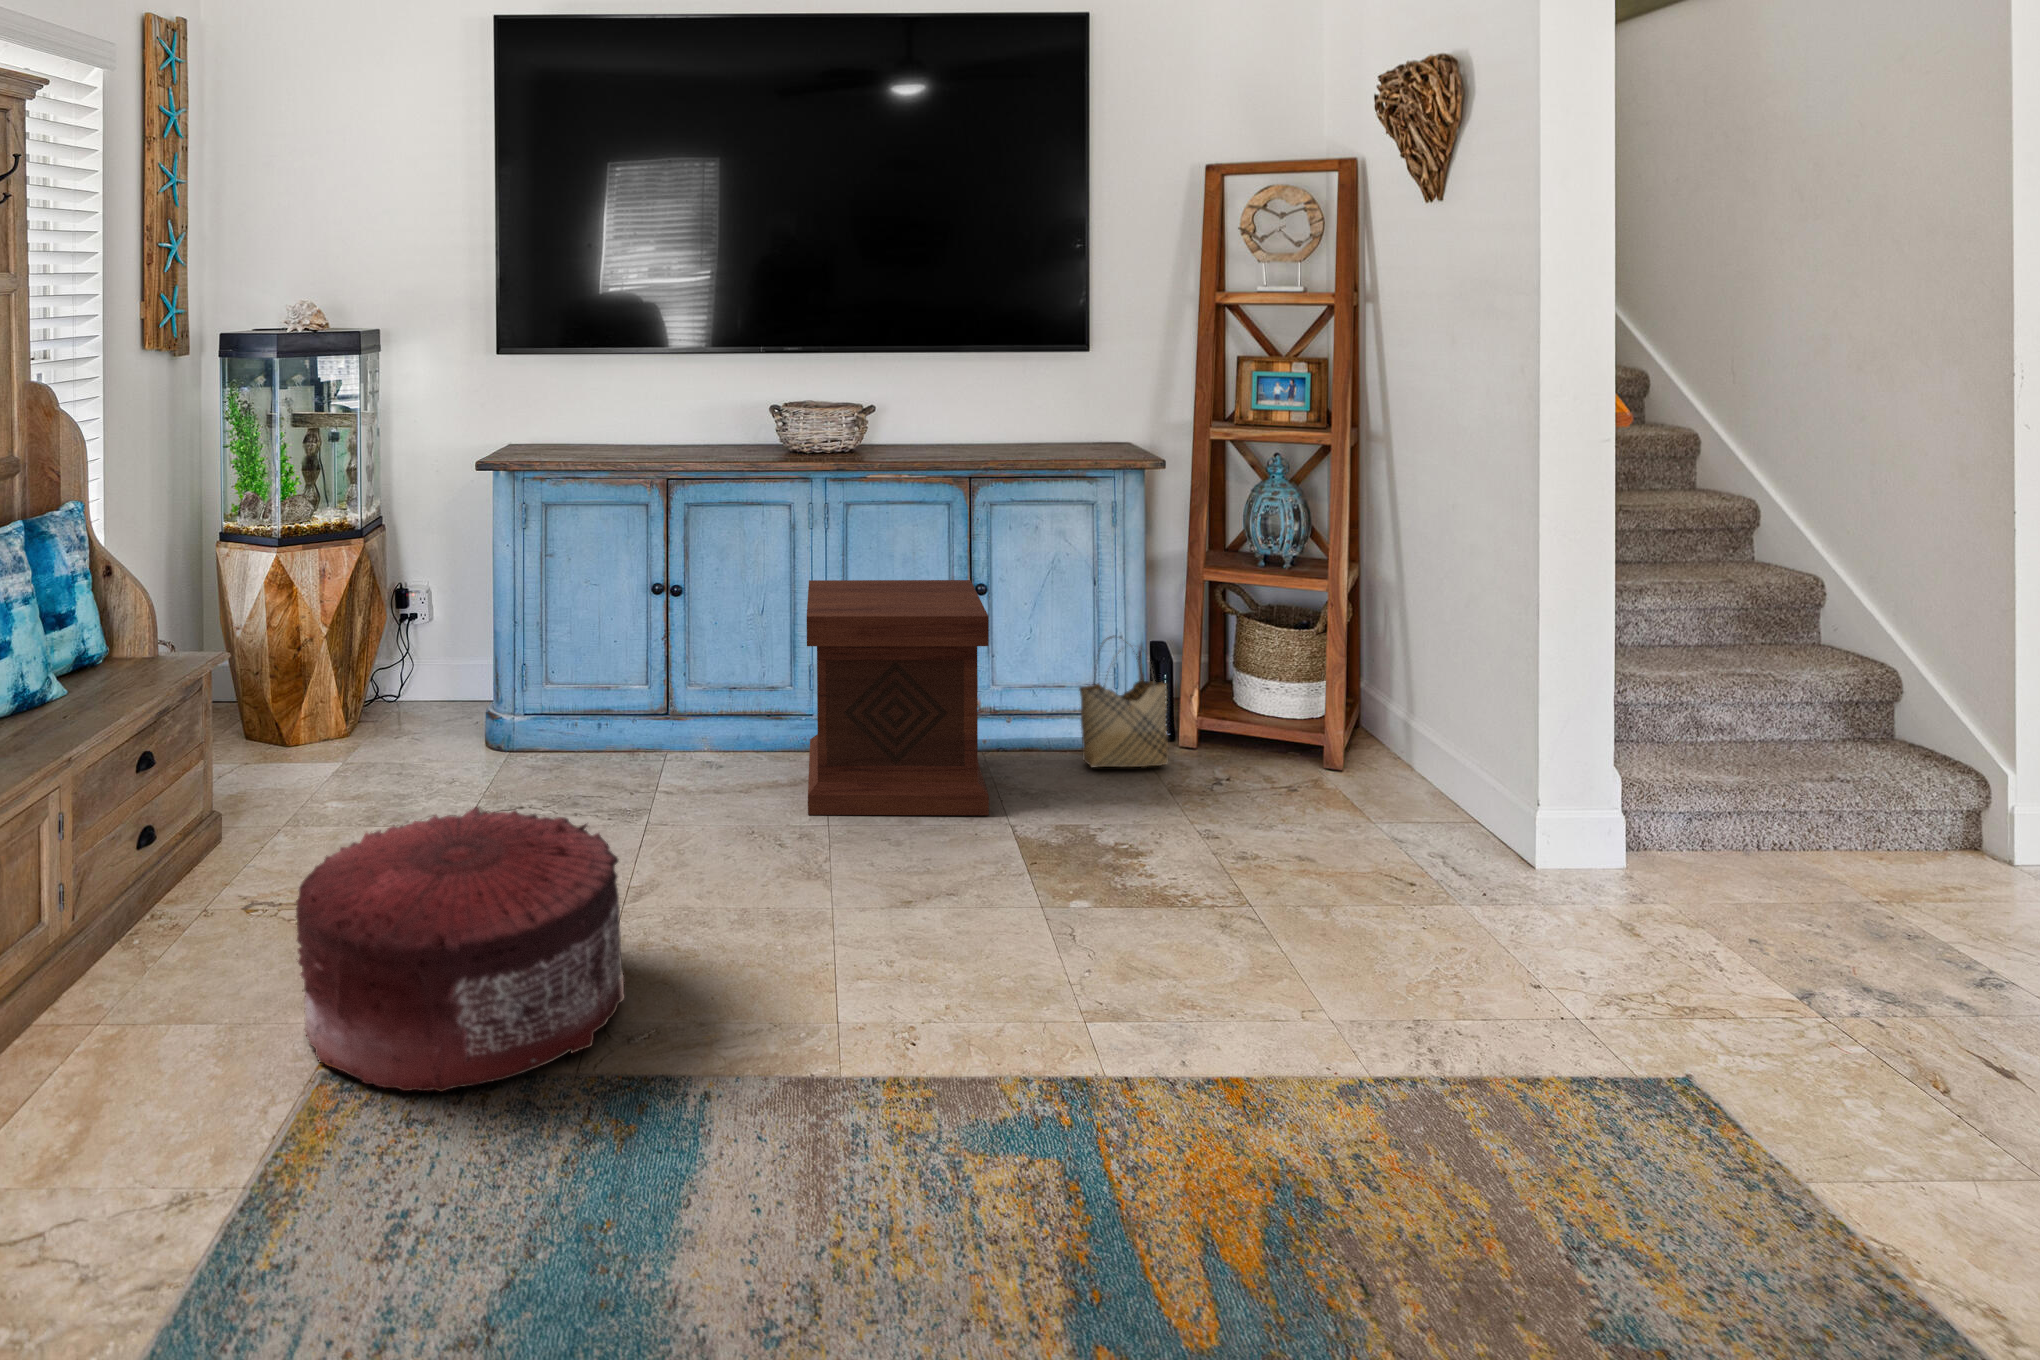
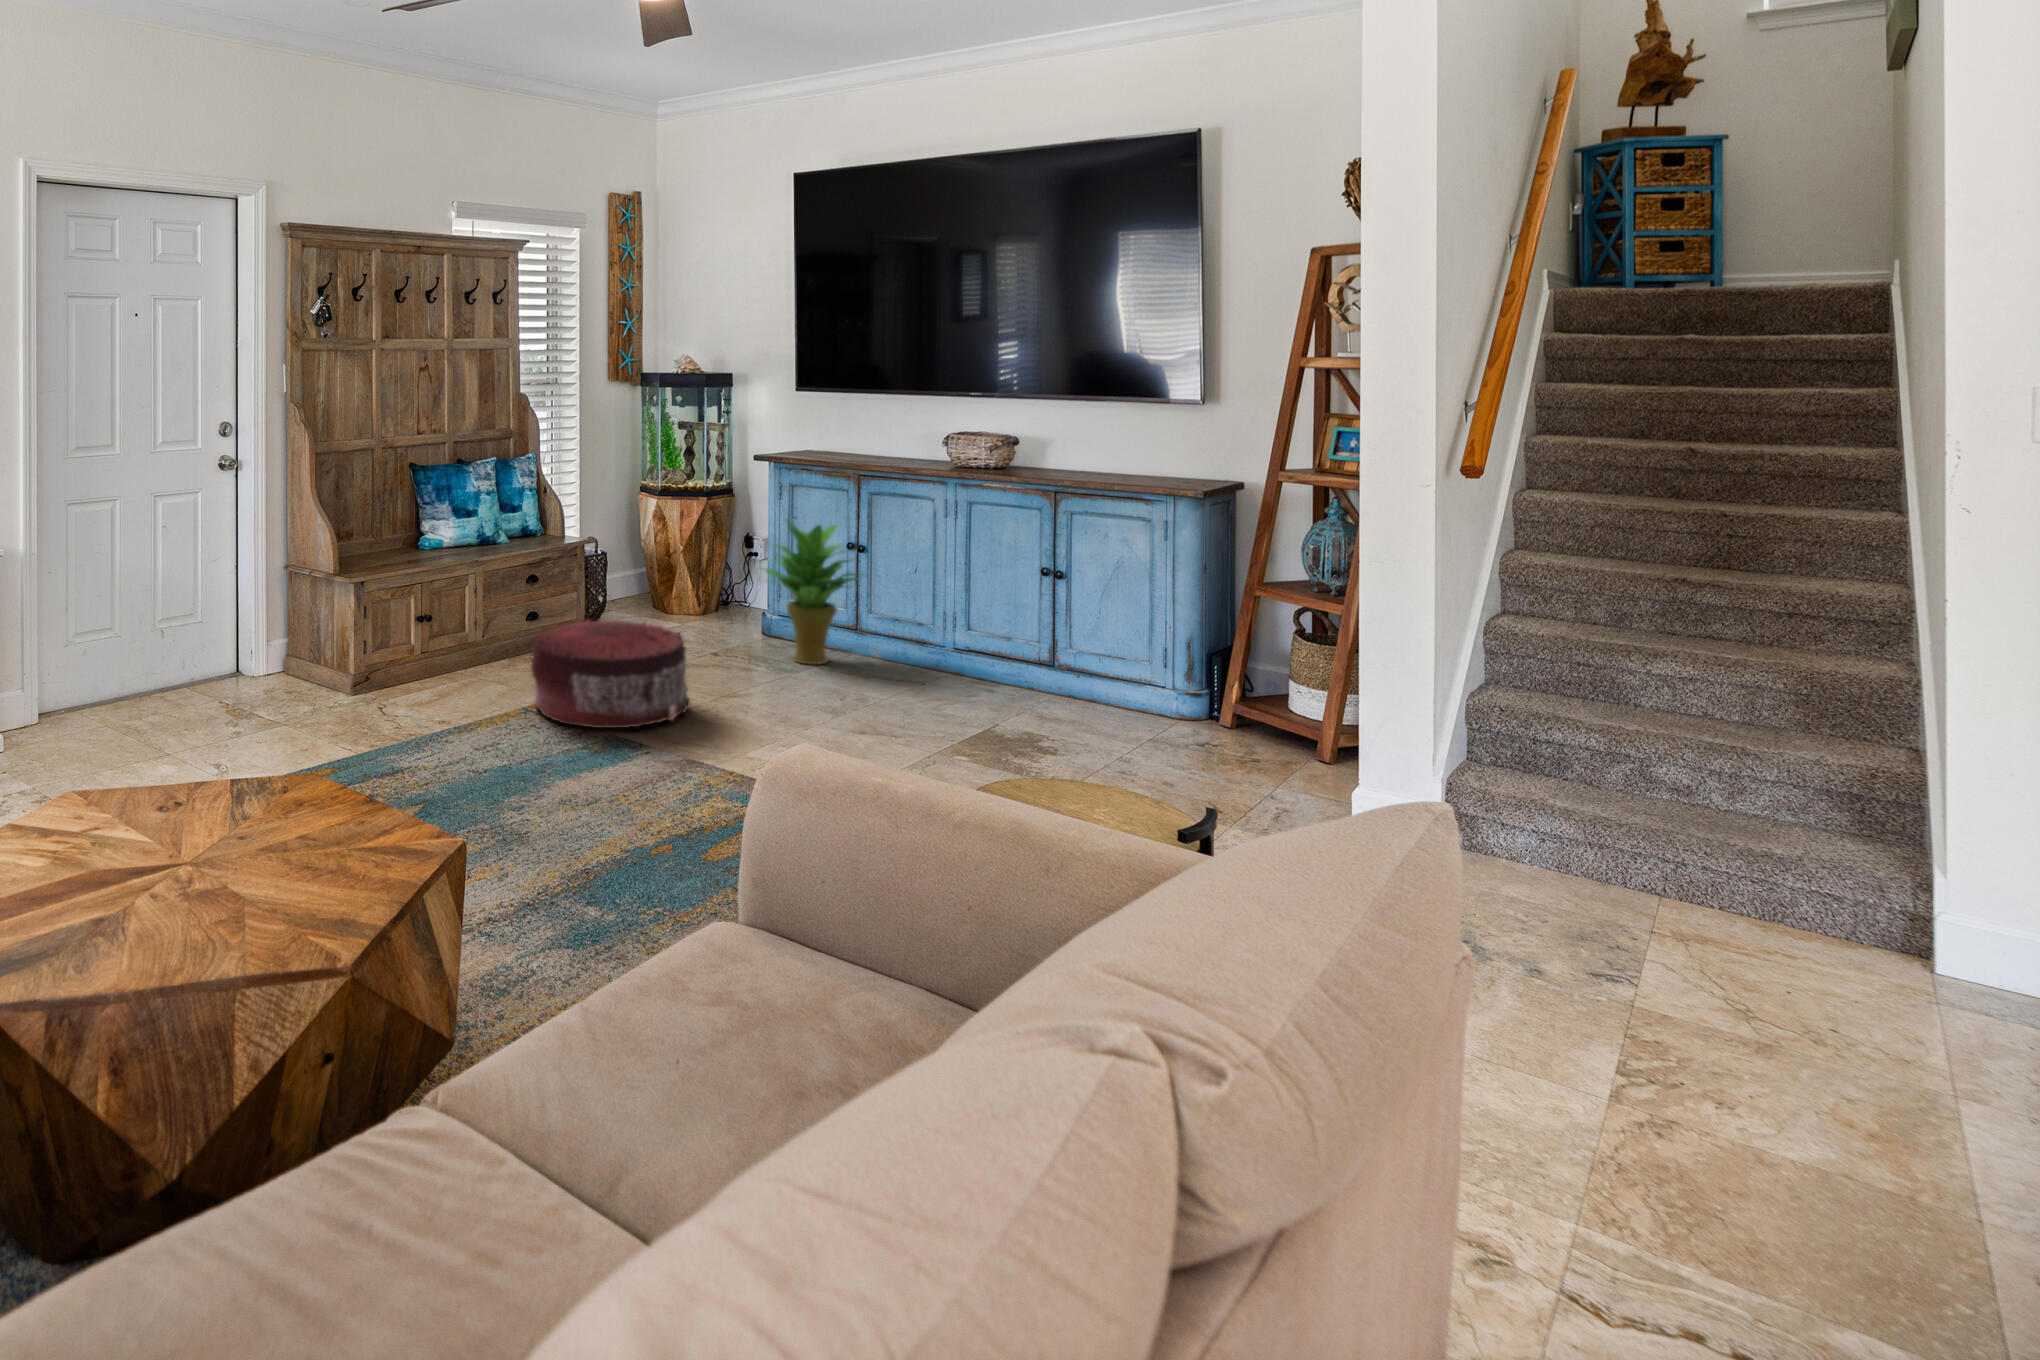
potted plant: none [543,560,717,796] -> present [765,519,858,665]
side table: present [807,580,989,815] -> none [887,553,1049,715]
woven basket: present [1079,636,1169,768] -> none [1114,623,1190,723]

